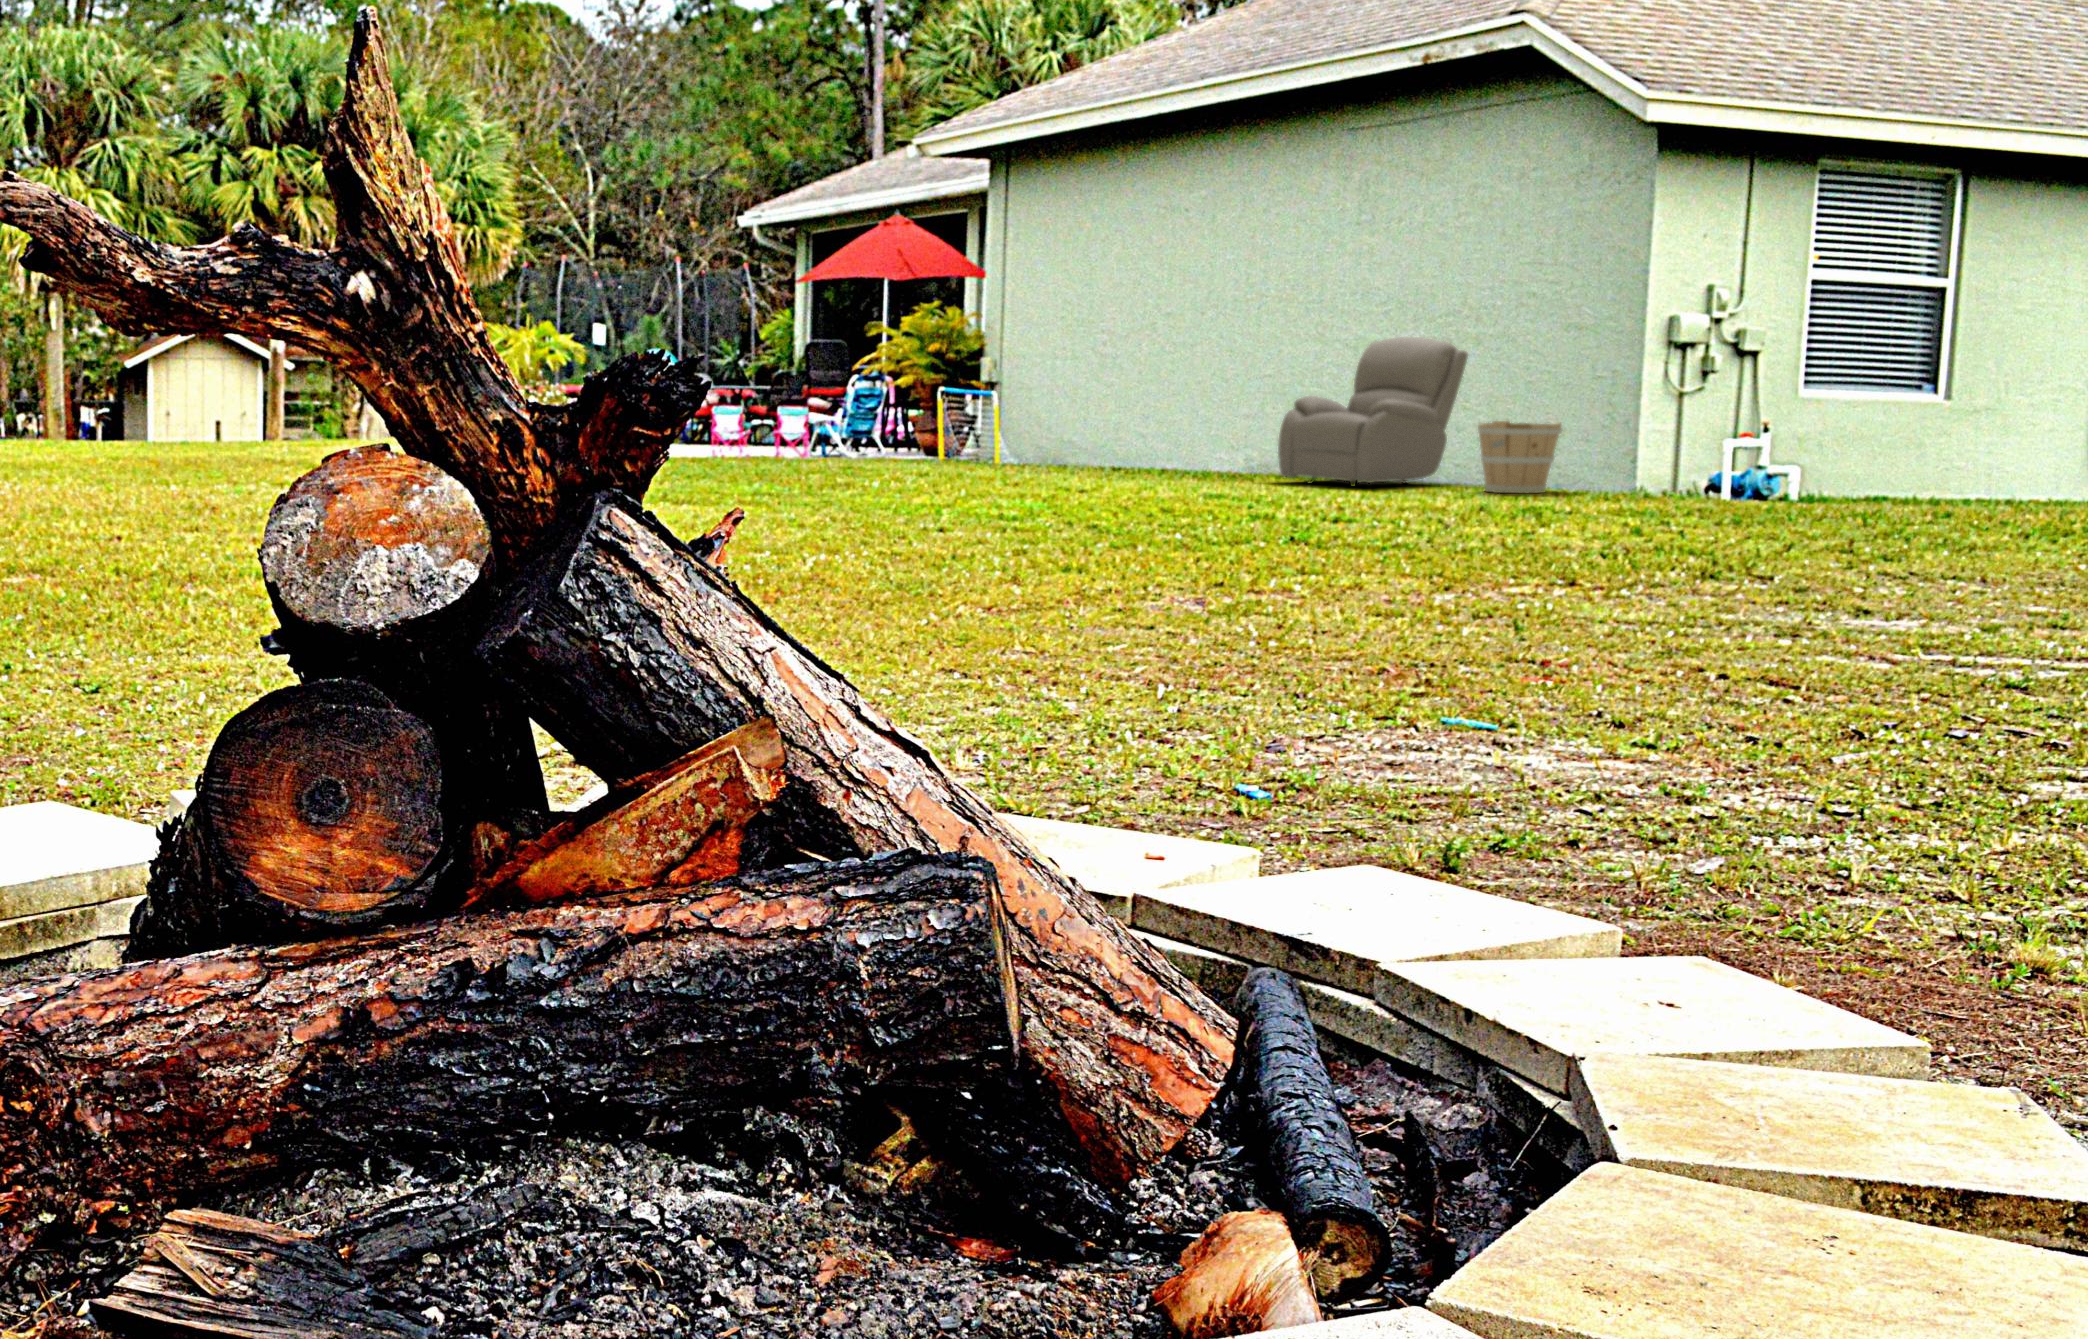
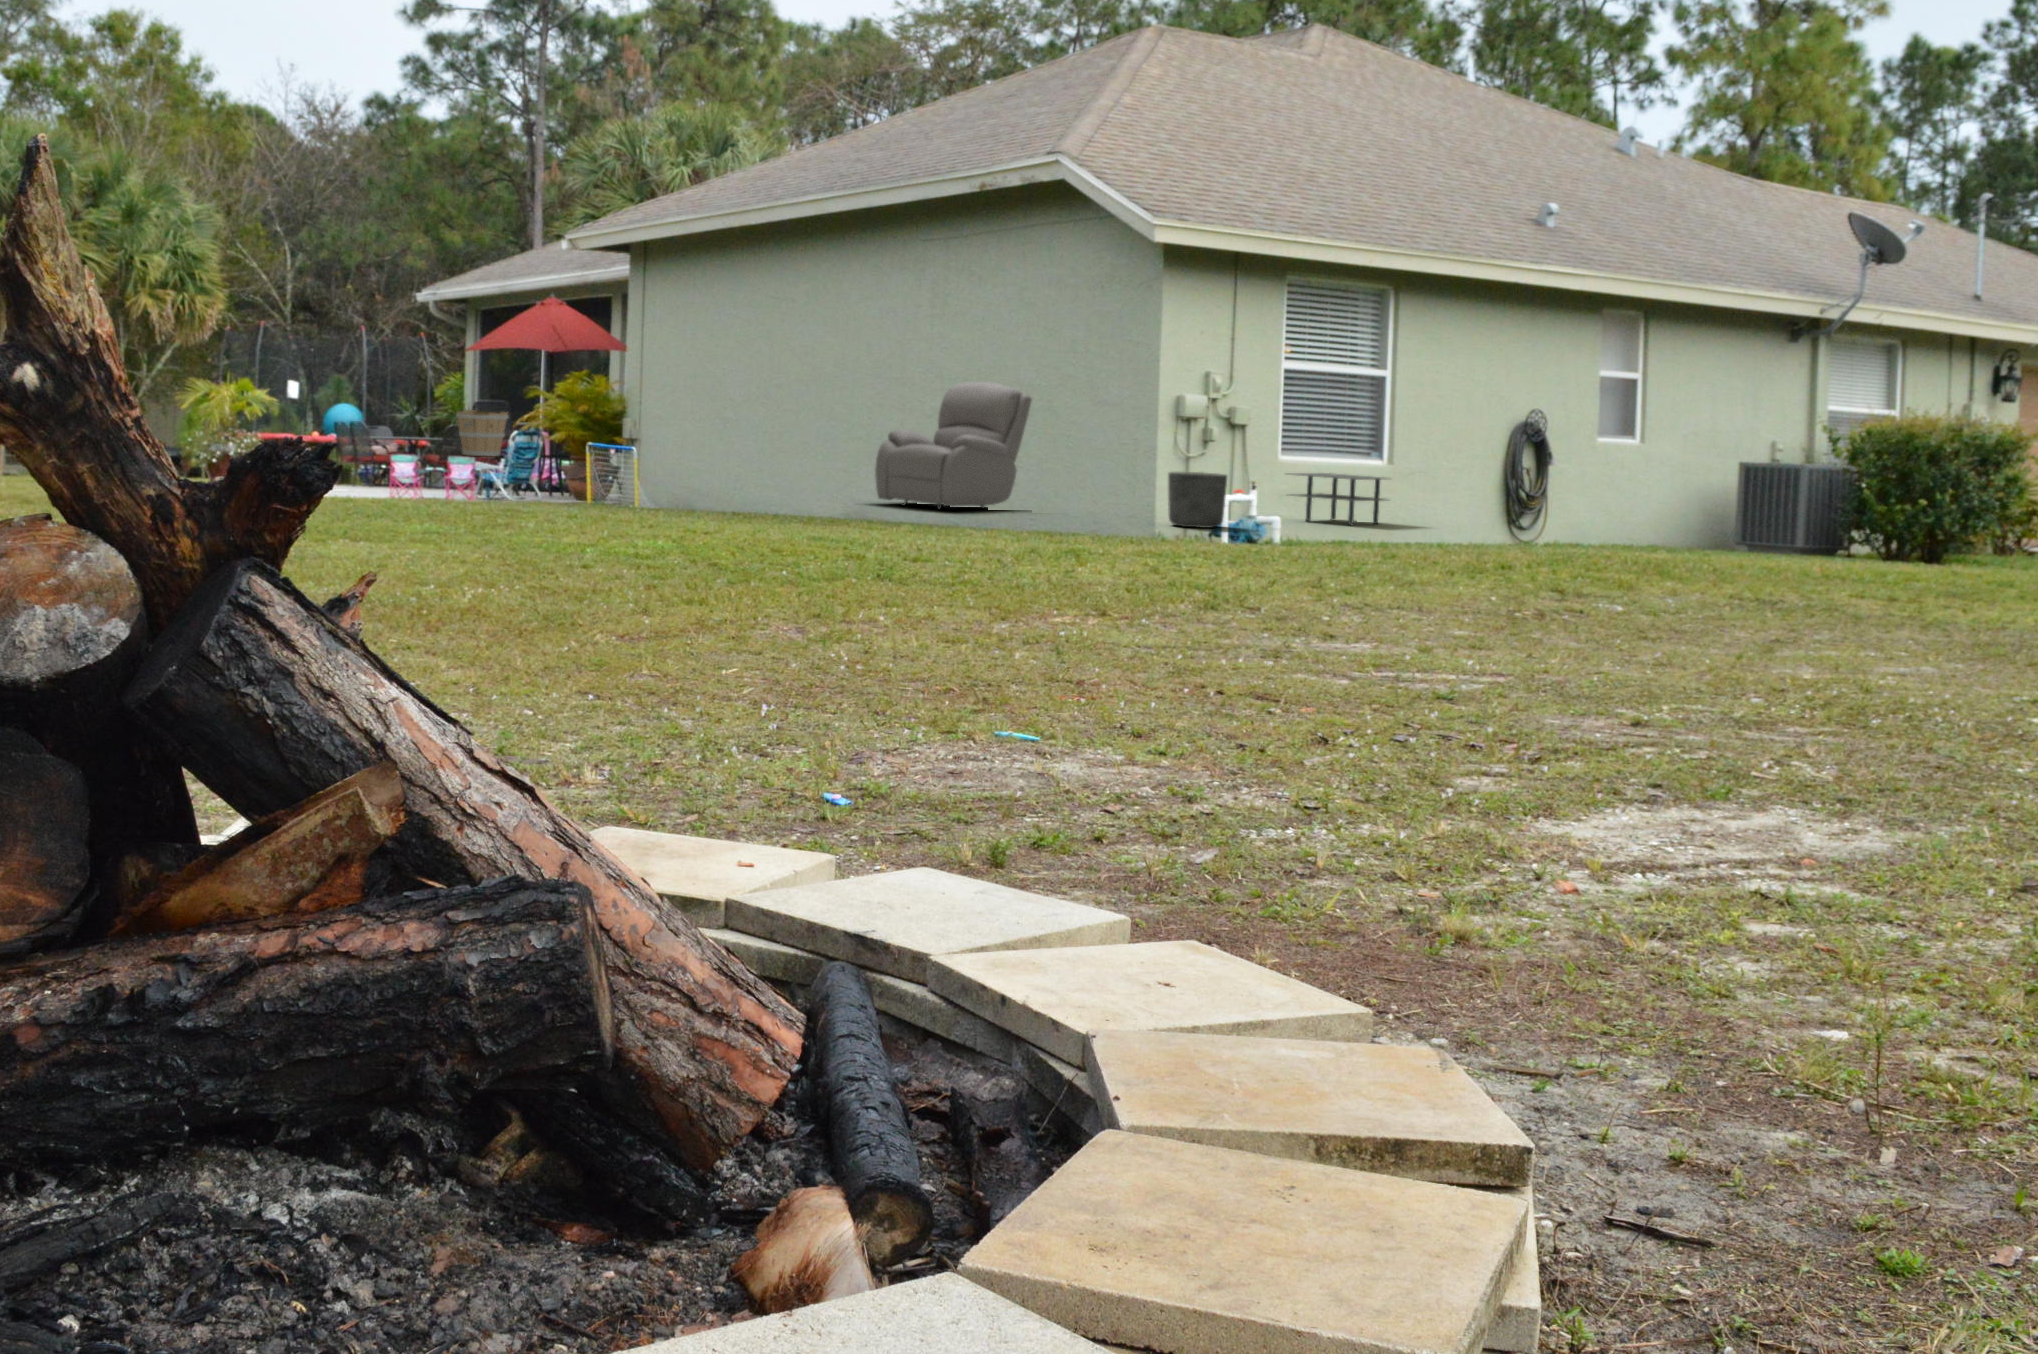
wooden bucket: present [1478,421,1562,493] -> present [456,410,509,457]
side table: none [1785,430,1927,492] -> present [1290,473,1387,525]
planter: none [1634,433,1712,499] -> present [1168,472,1227,528]

